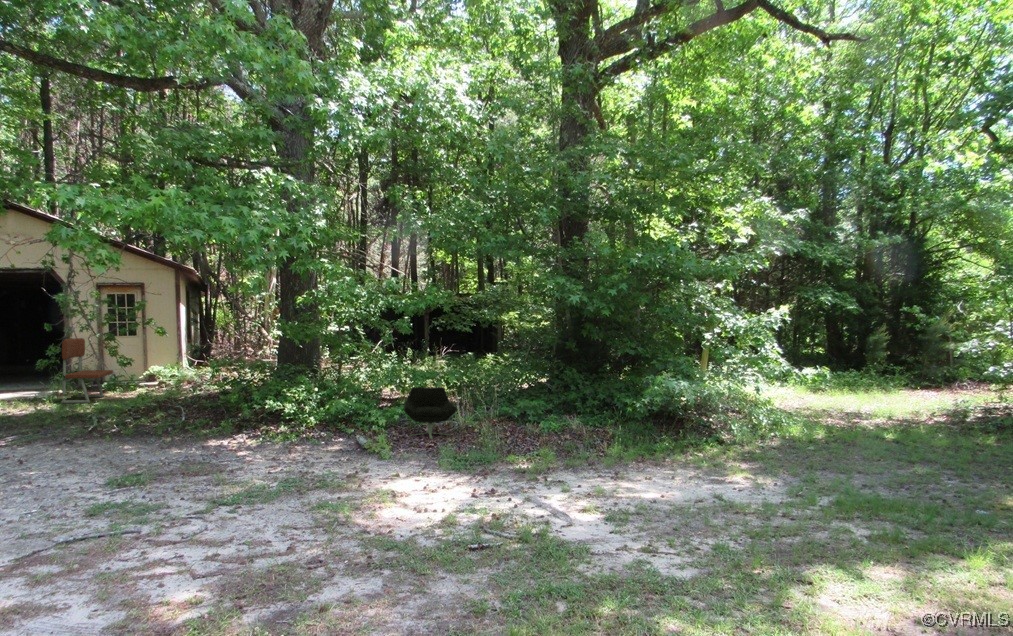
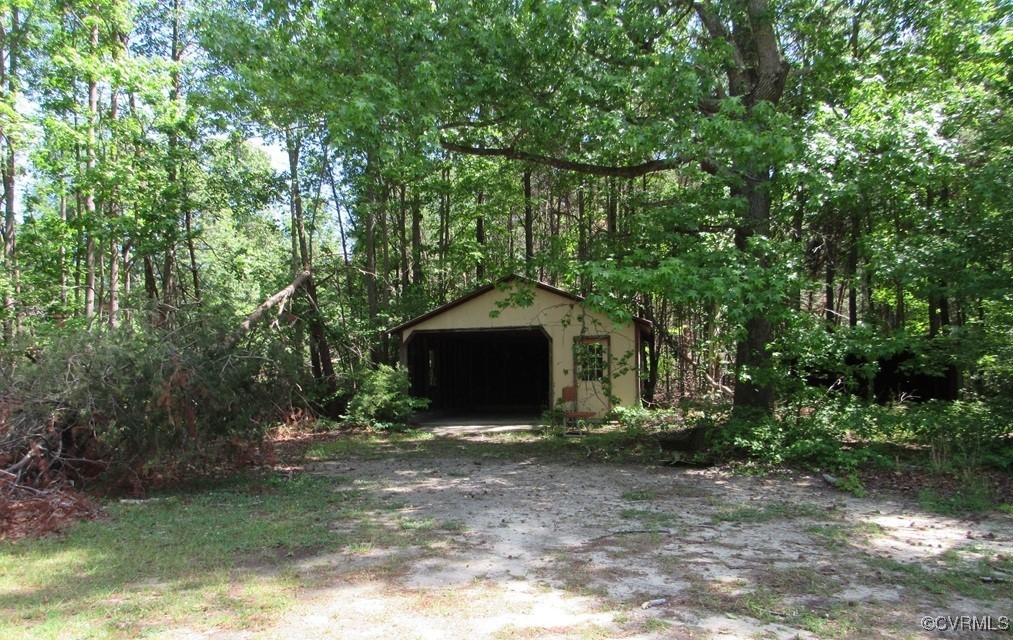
lounge chair: present [404,387,457,439] -> present [658,425,708,464]

